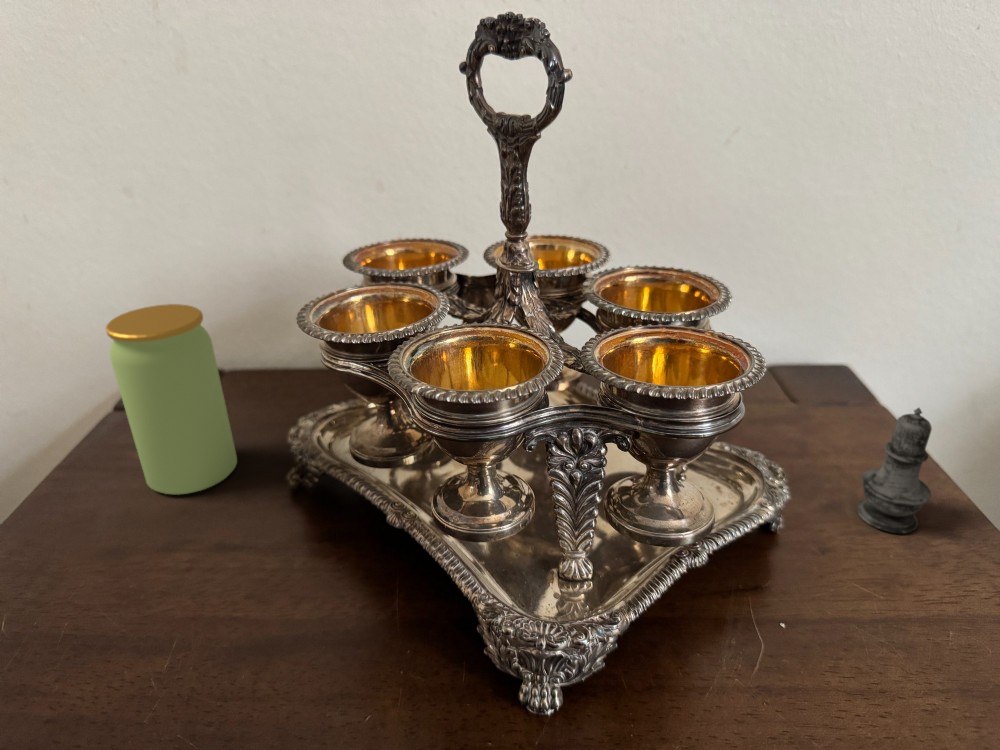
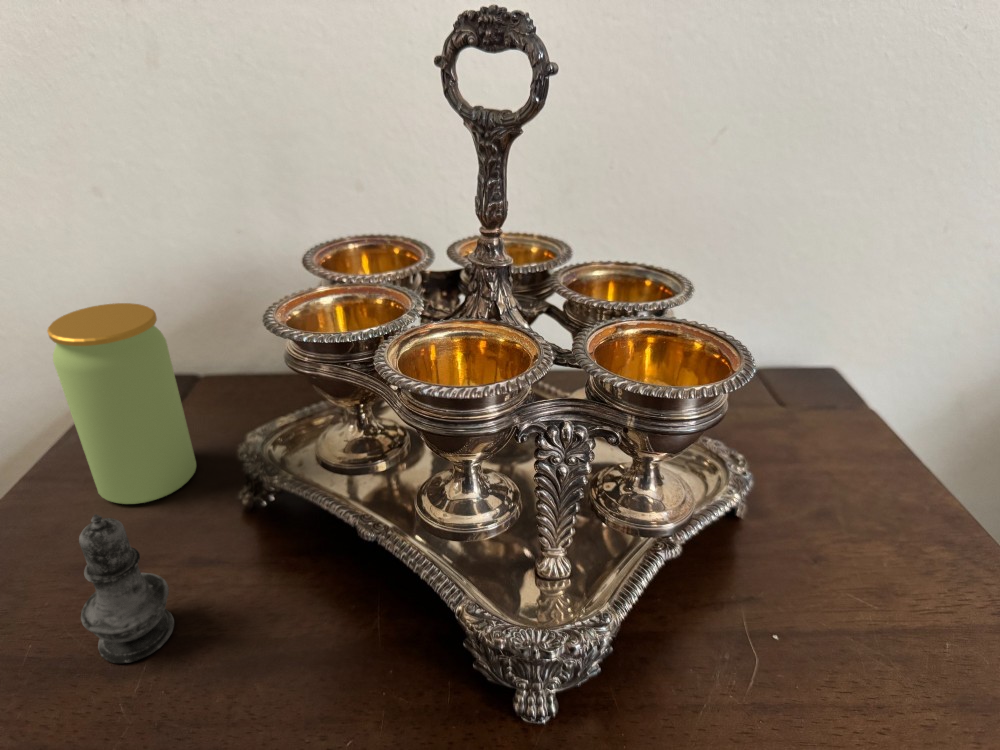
salt shaker: present [857,408,932,533] -> present [79,514,174,663]

